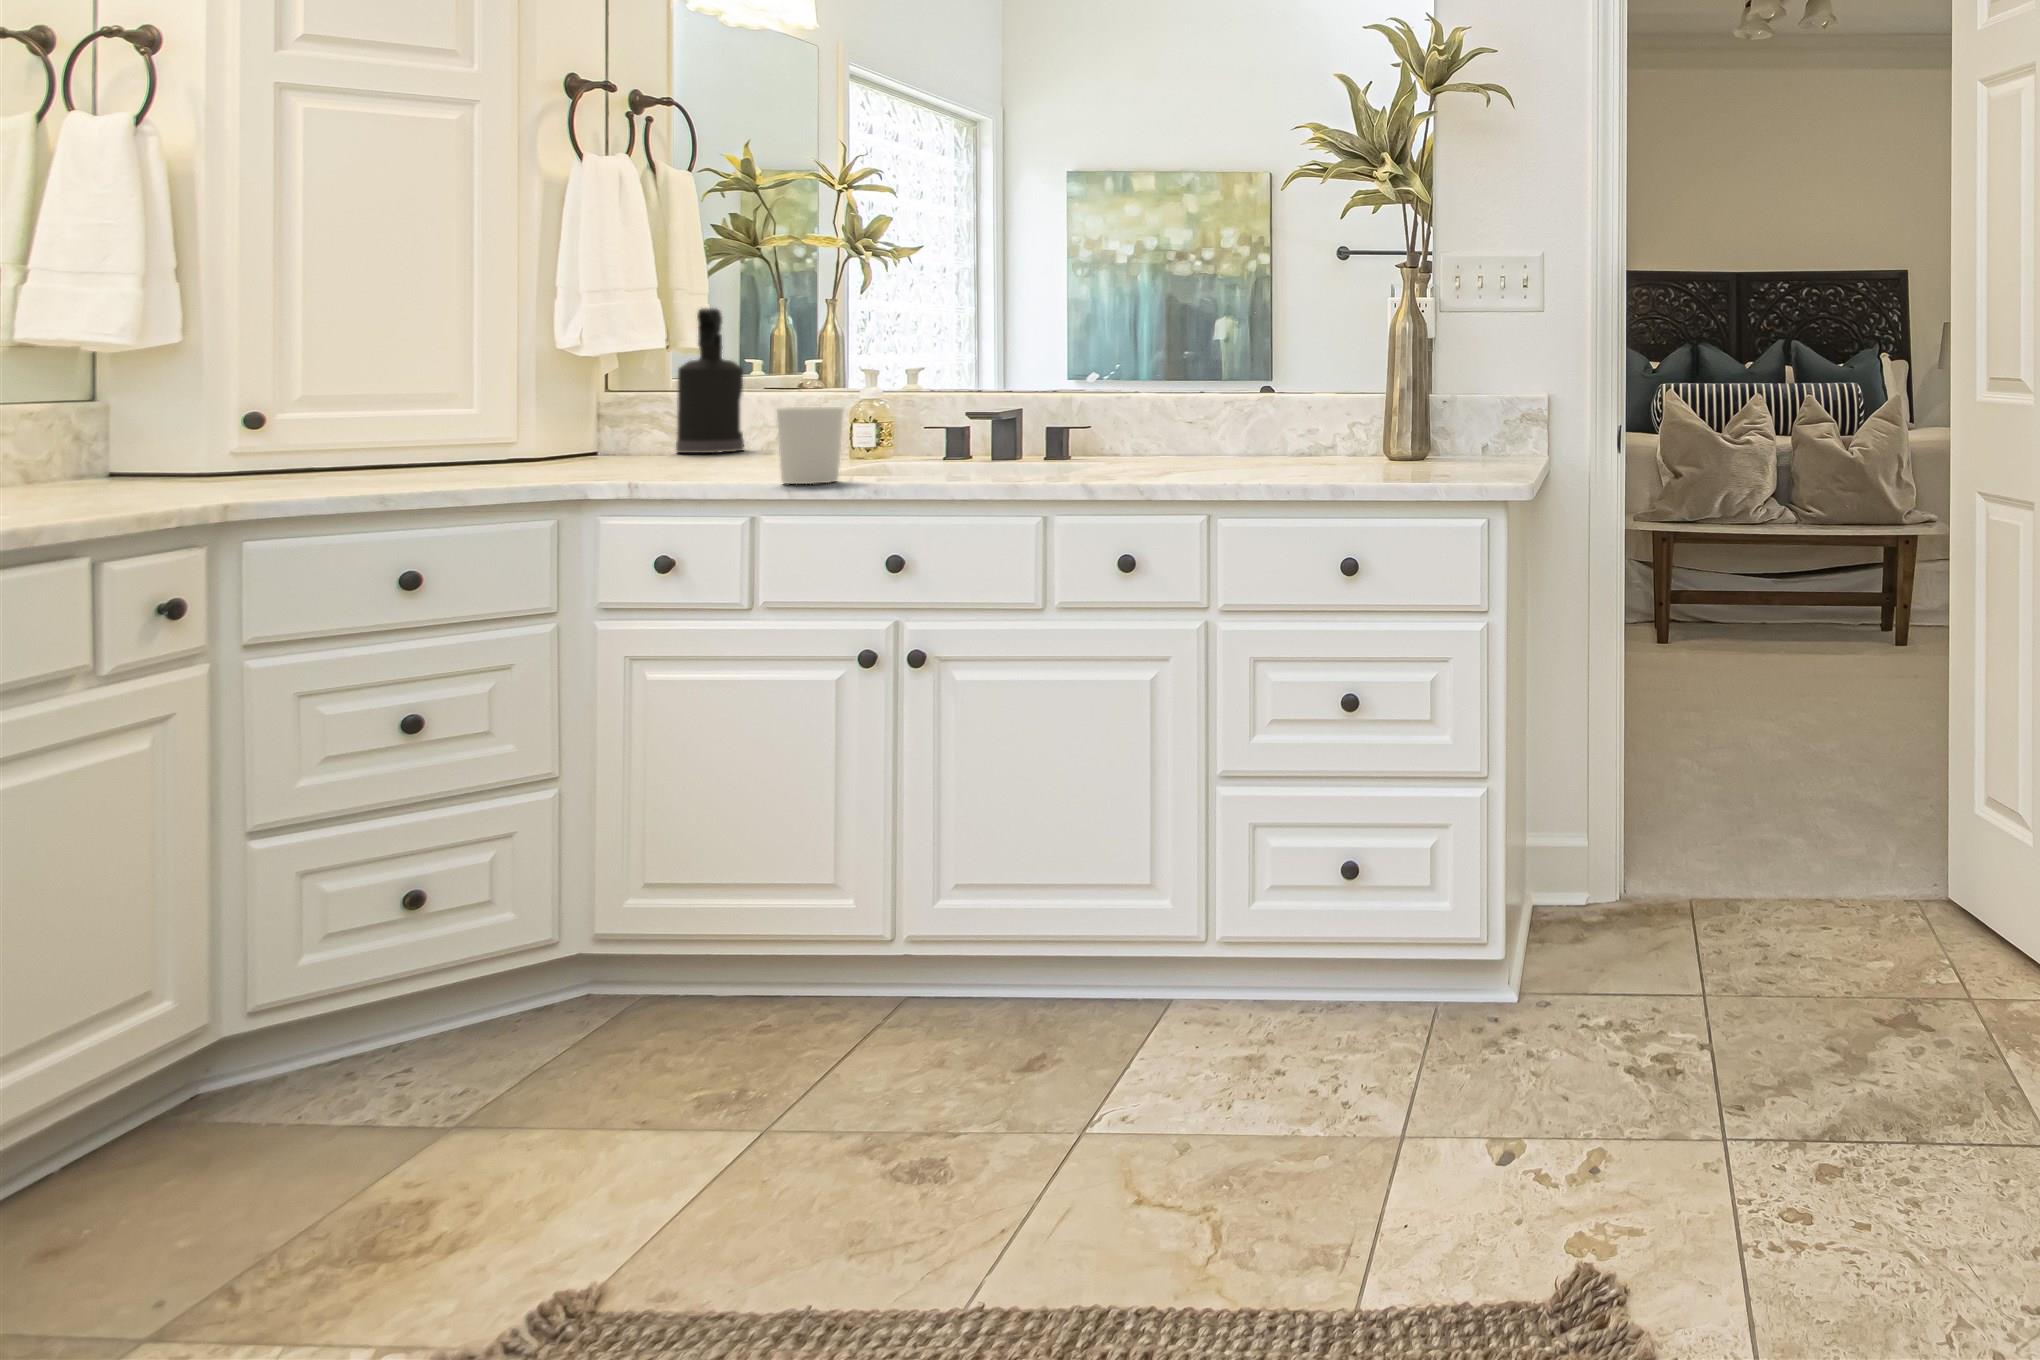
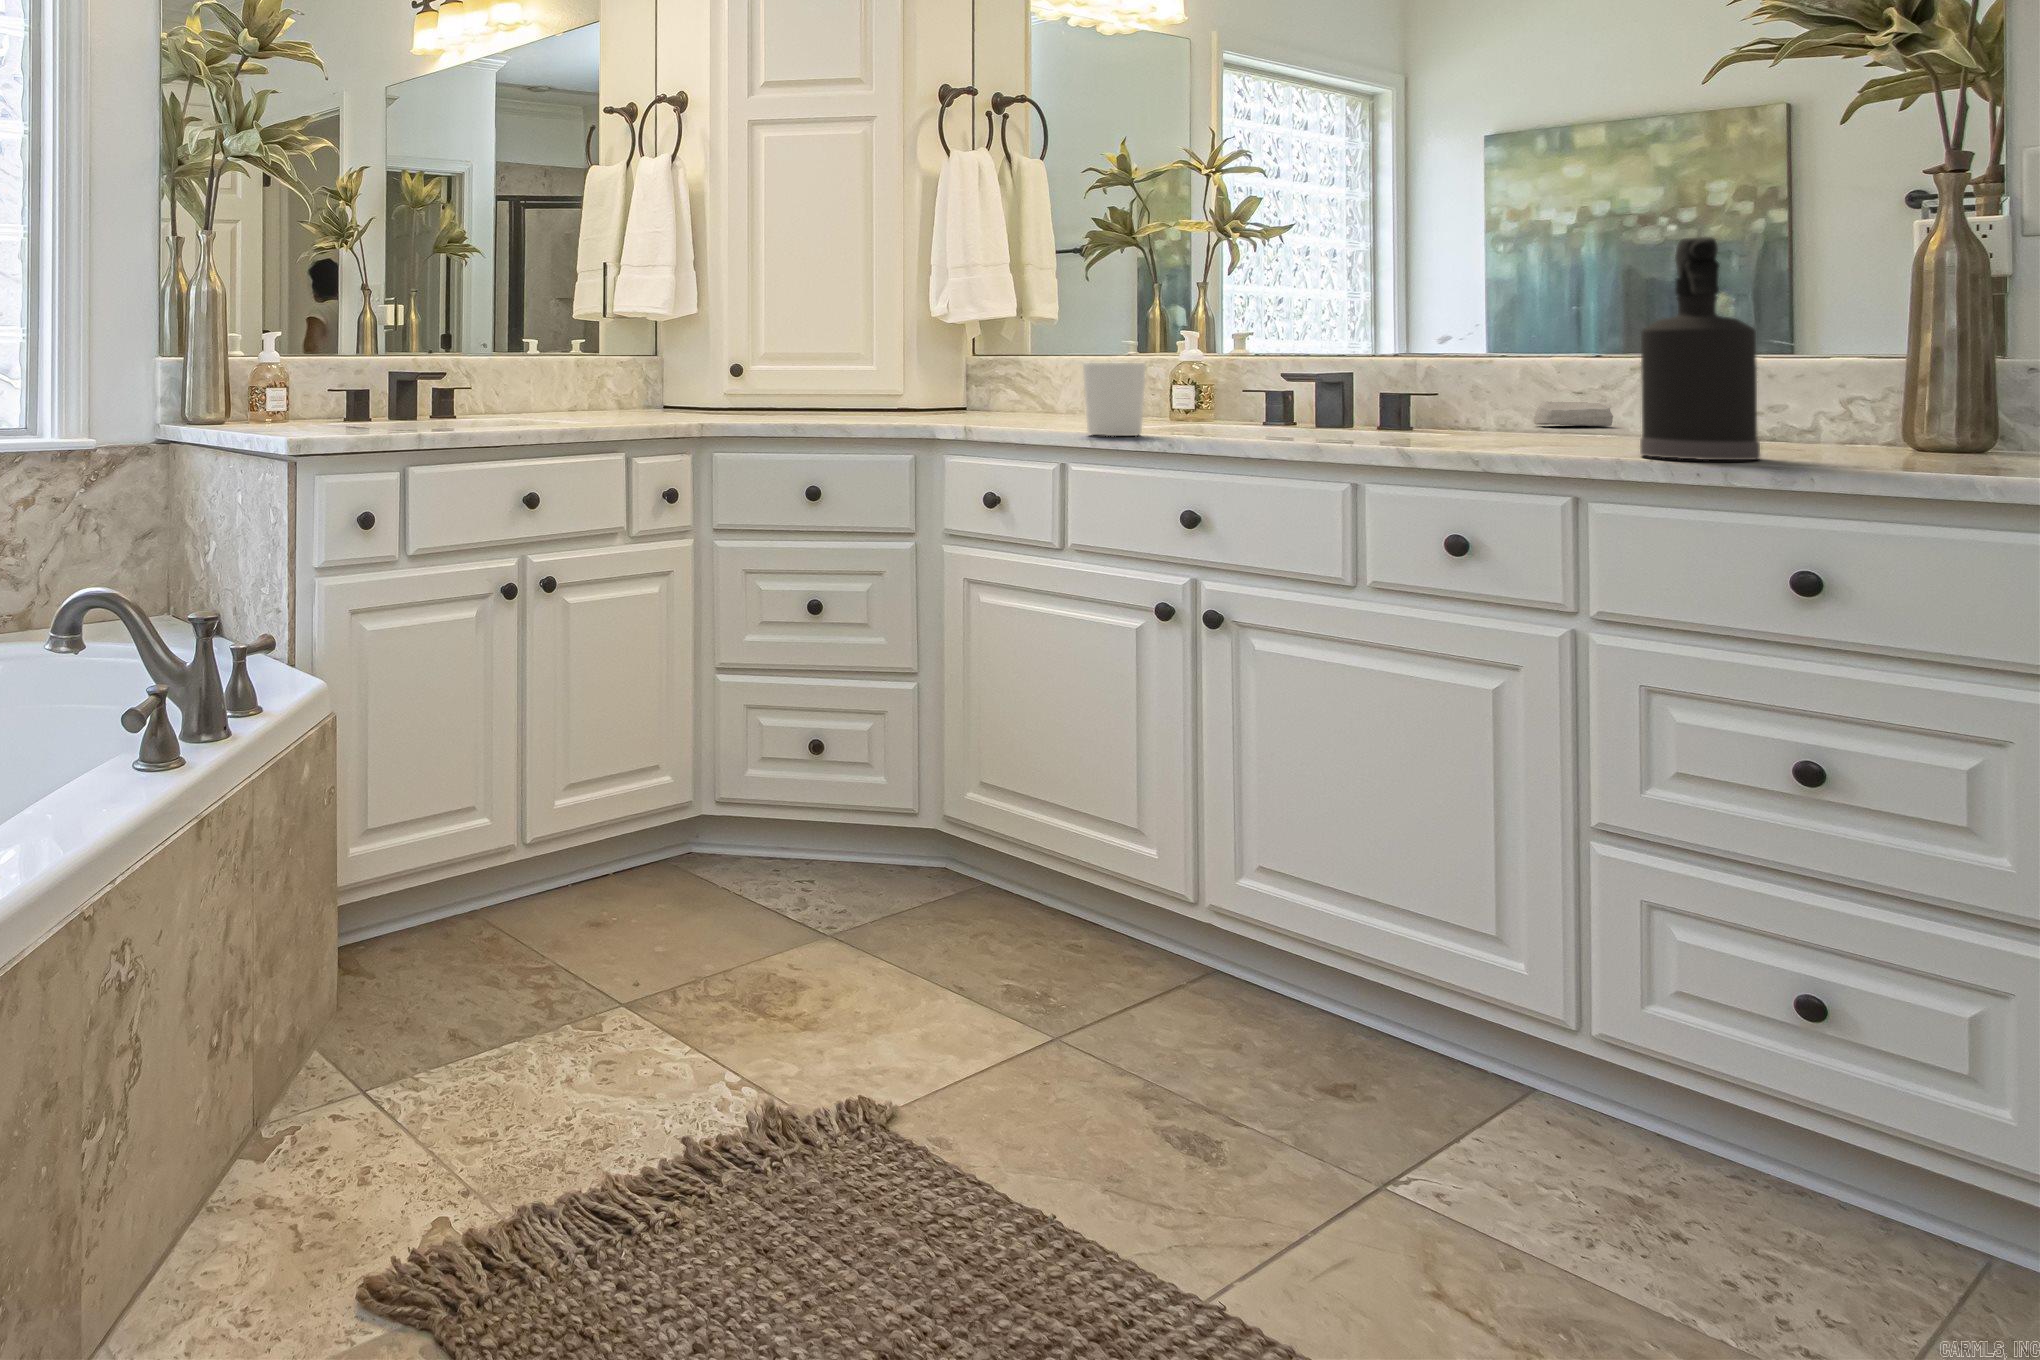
spray bottle: present [676,308,744,453] -> present [1640,237,1760,460]
soap bar: none [1155,426,1208,449] -> present [1534,401,1613,426]

